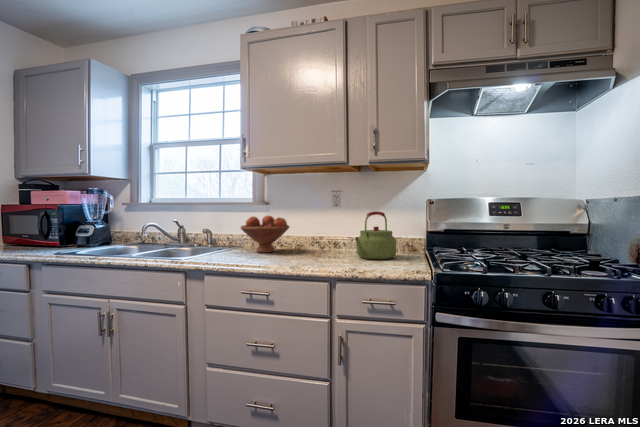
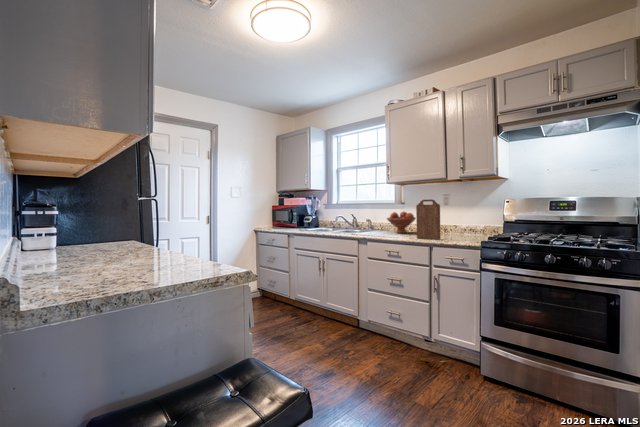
cutting board: none [302,190,345,265] -> present [416,199,441,240]
kettle: present [355,211,396,260] -> none [449,210,479,238]

